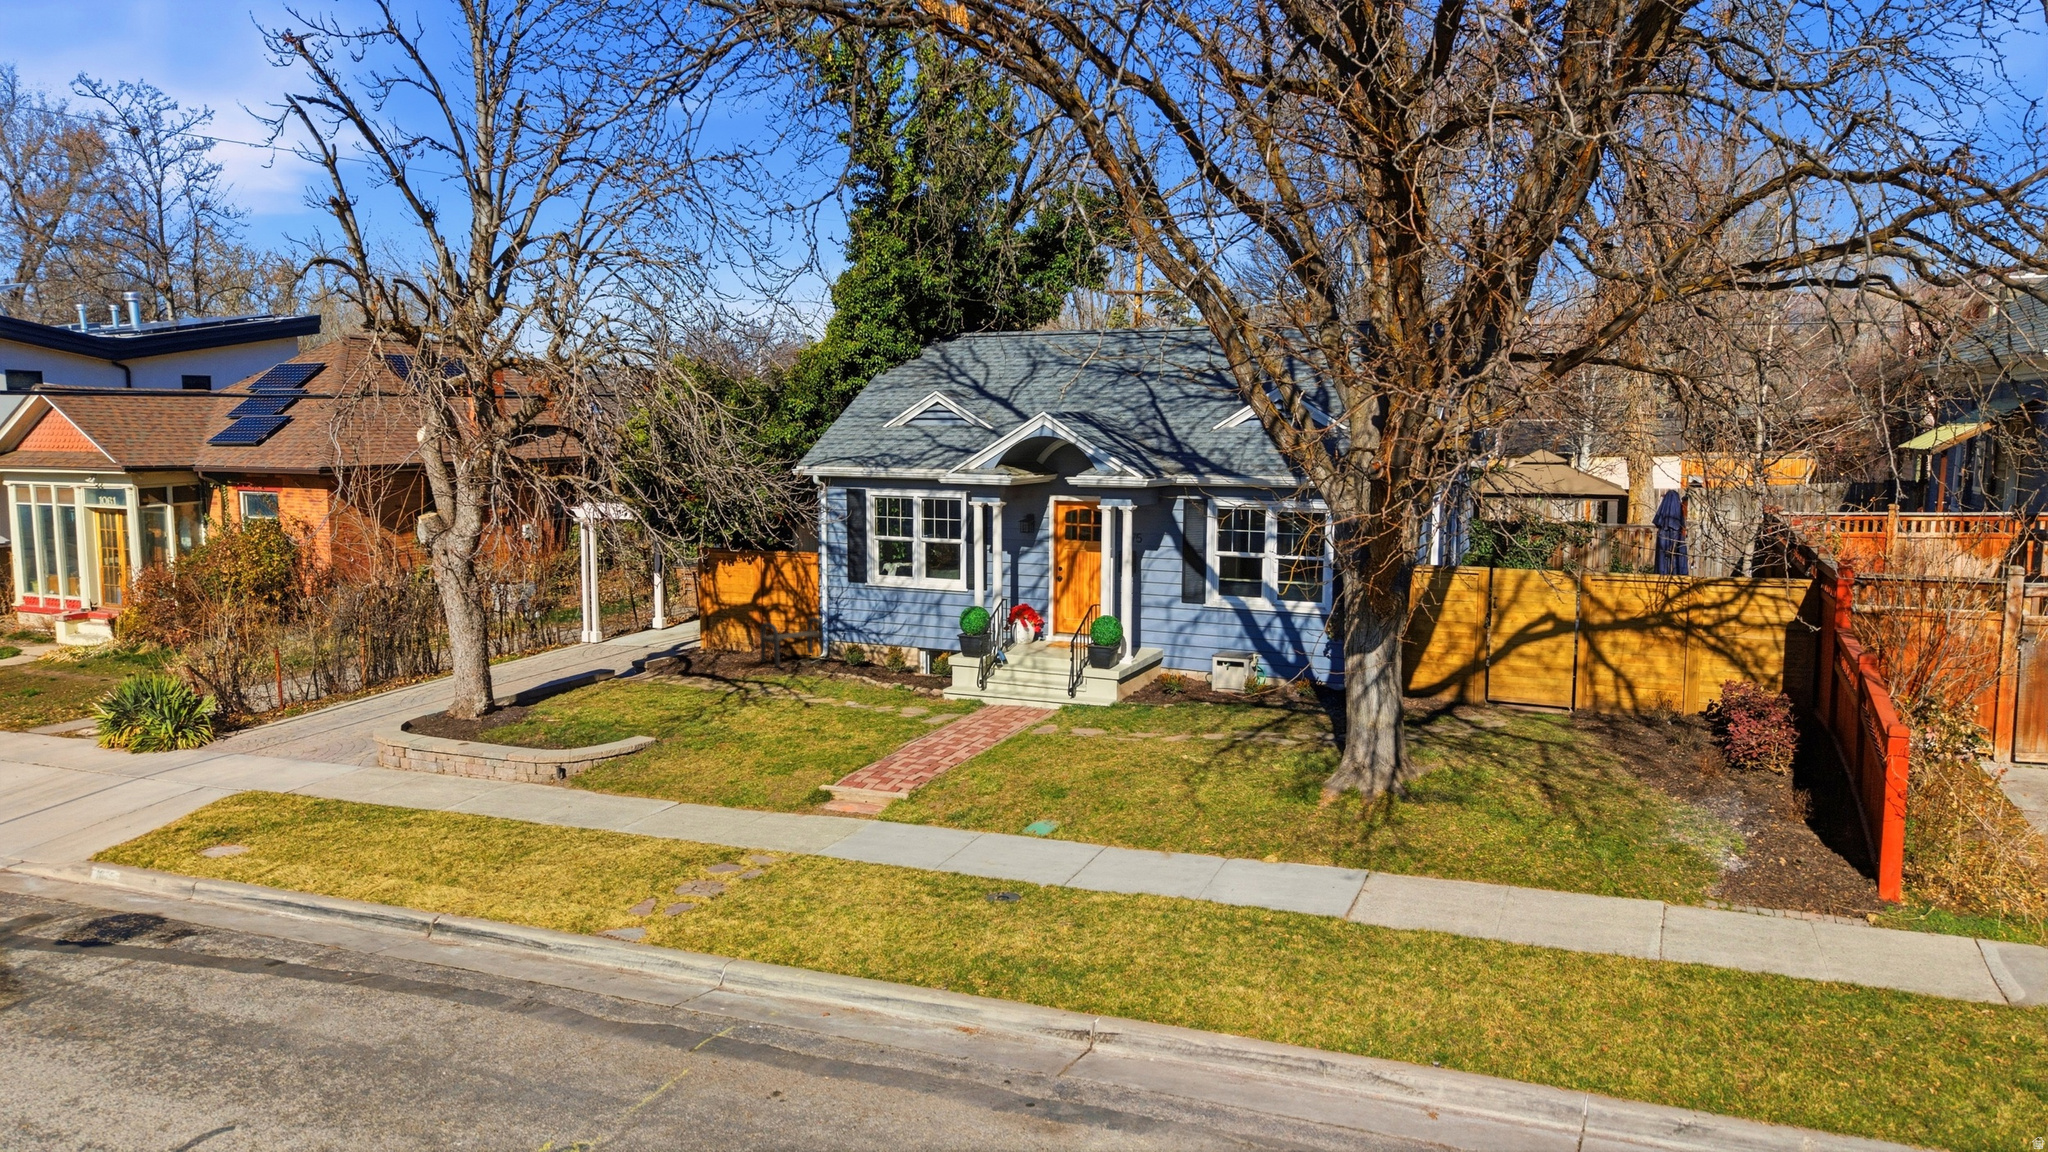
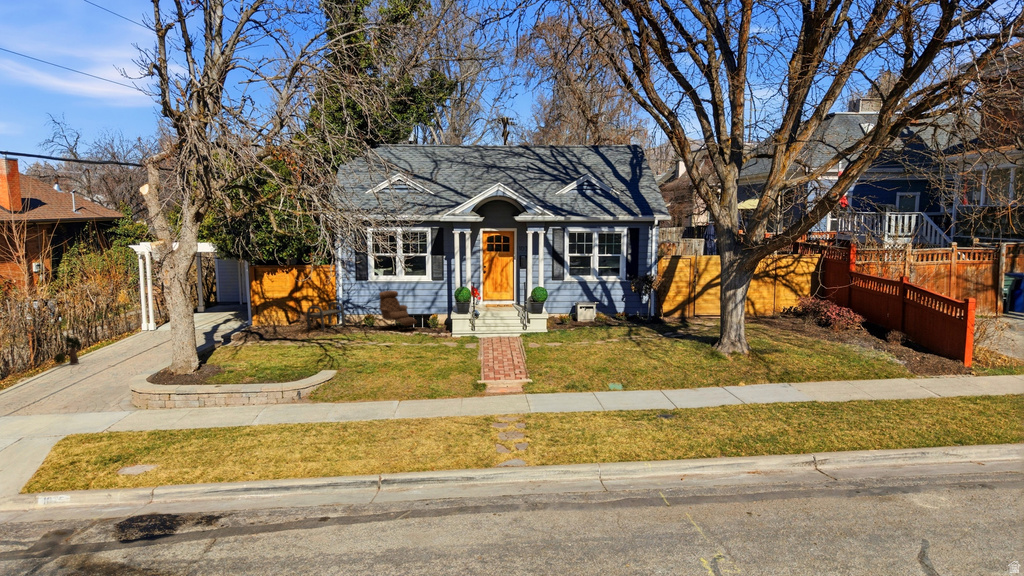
lounge chair: none [864,604,917,679] -> present [379,291,417,329]
potted plant: none [374,644,414,688] -> present [54,336,82,365]

